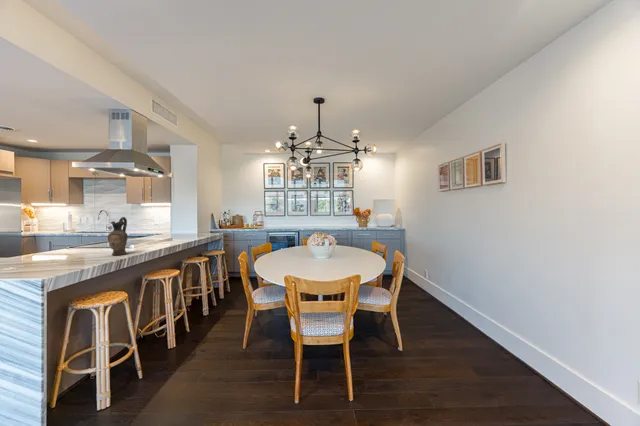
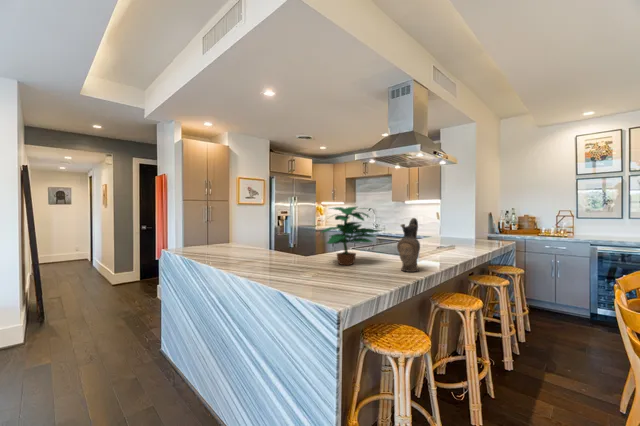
potted plant: none [27,208,93,258] -> present [322,207,377,265]

